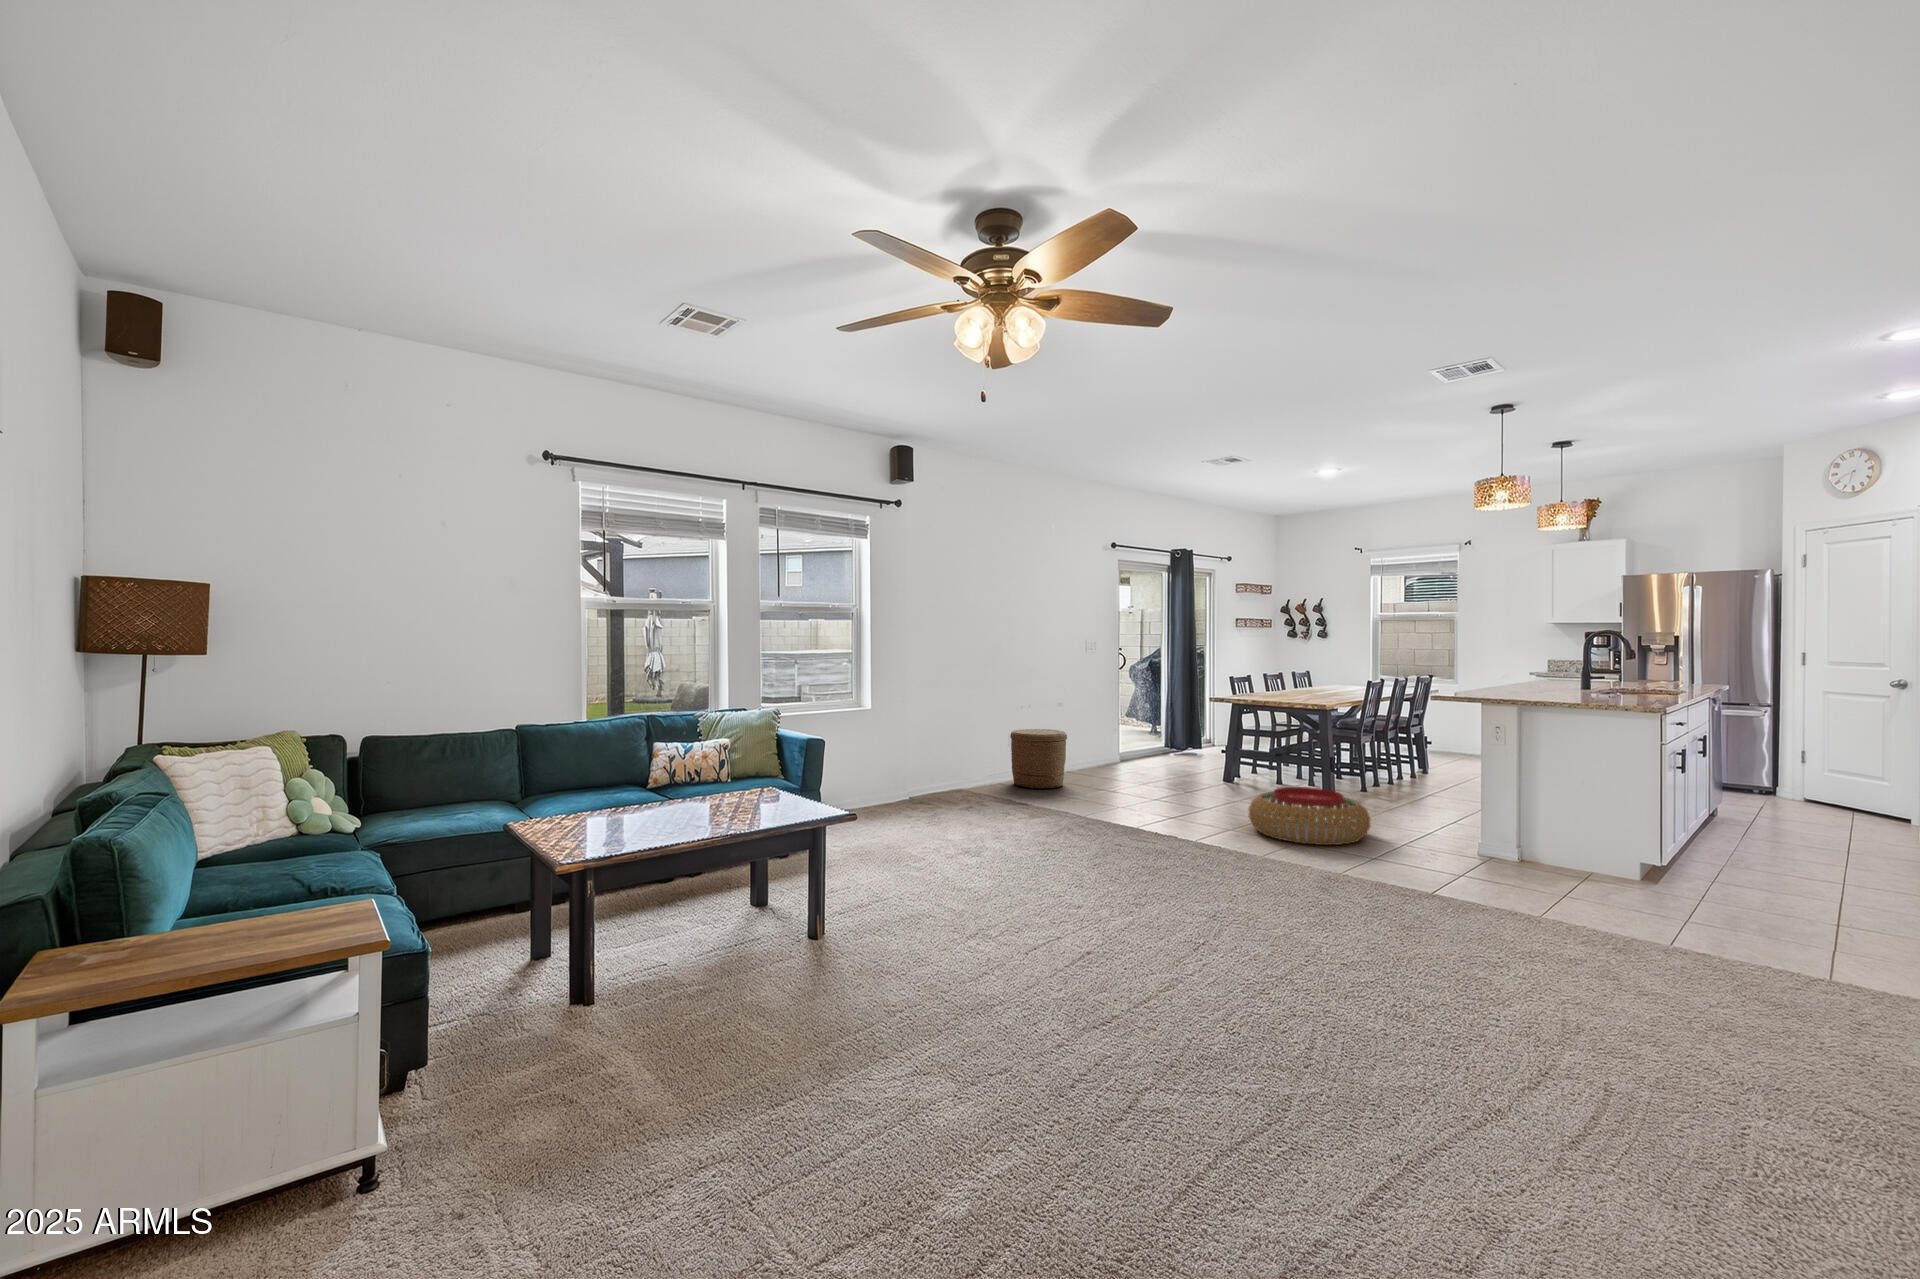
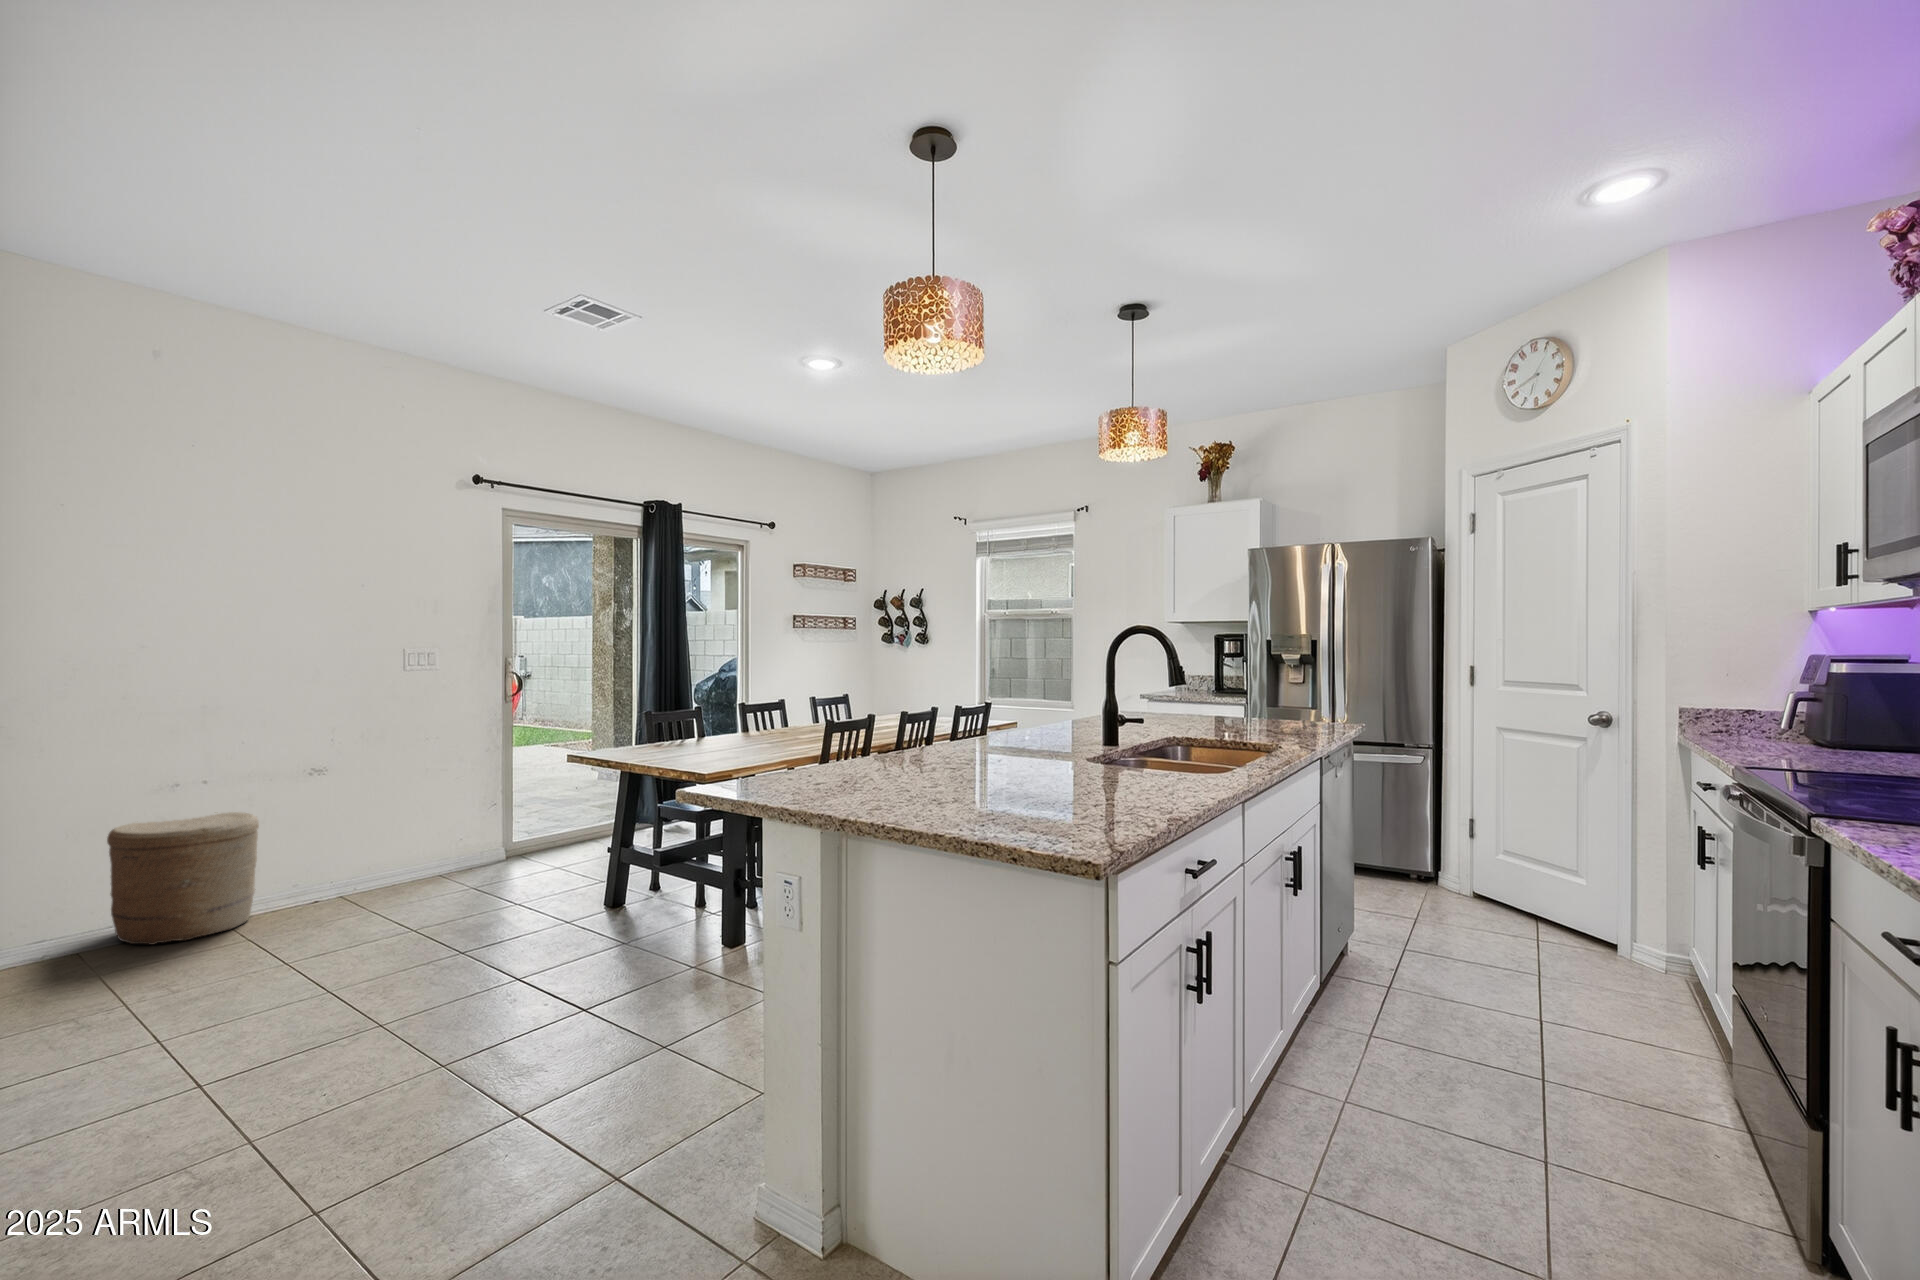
pouf: present [1249,787,1370,845] -> none [266,975,592,1177]

